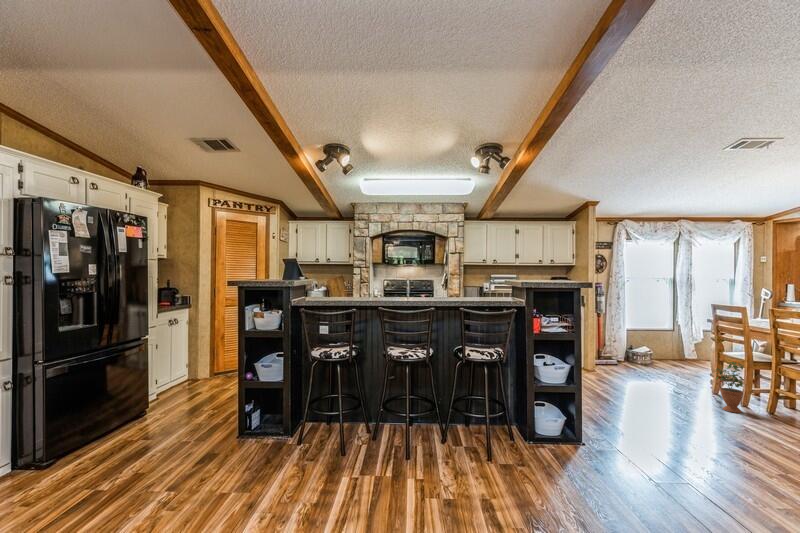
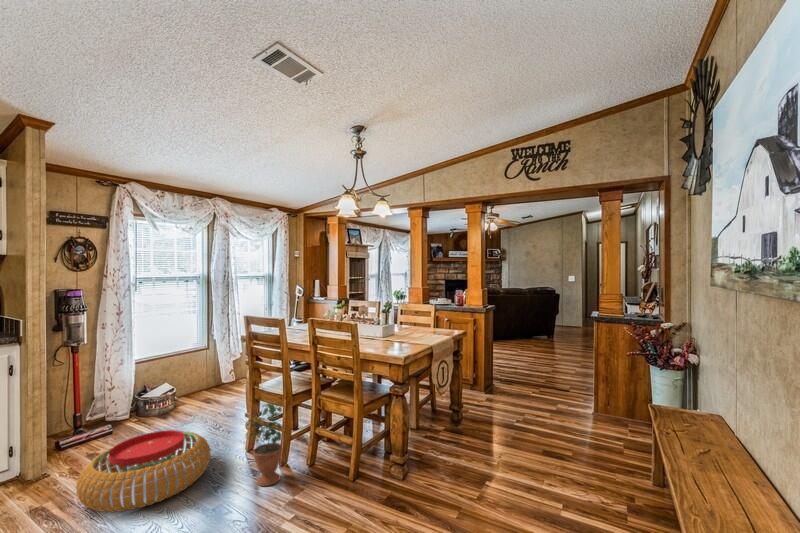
pouf: none [615,364,687,397] -> present [76,430,211,512]

